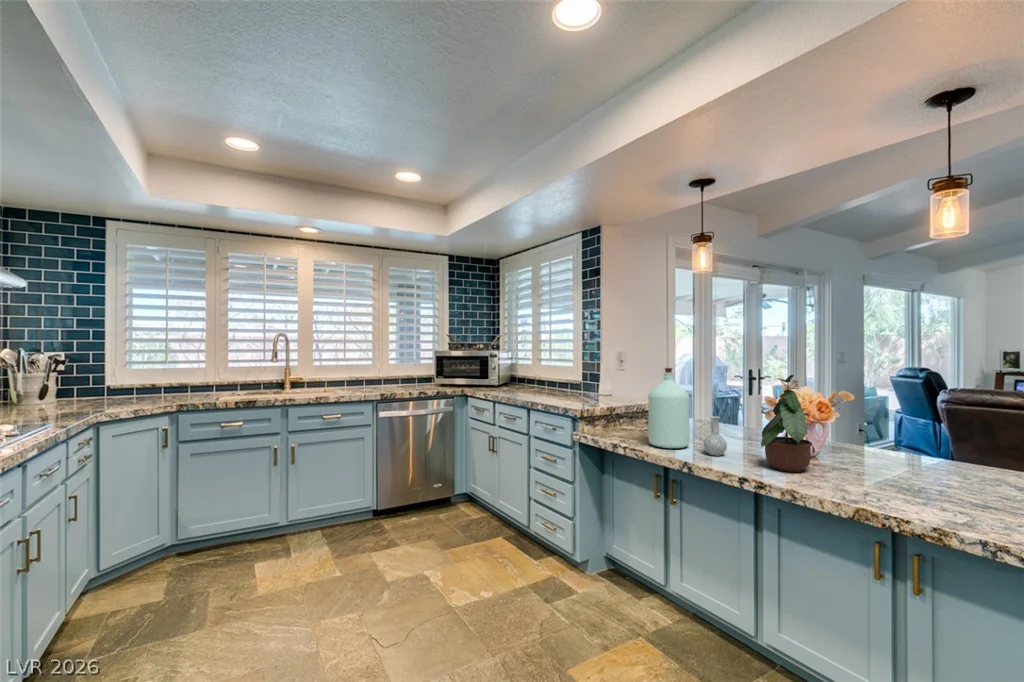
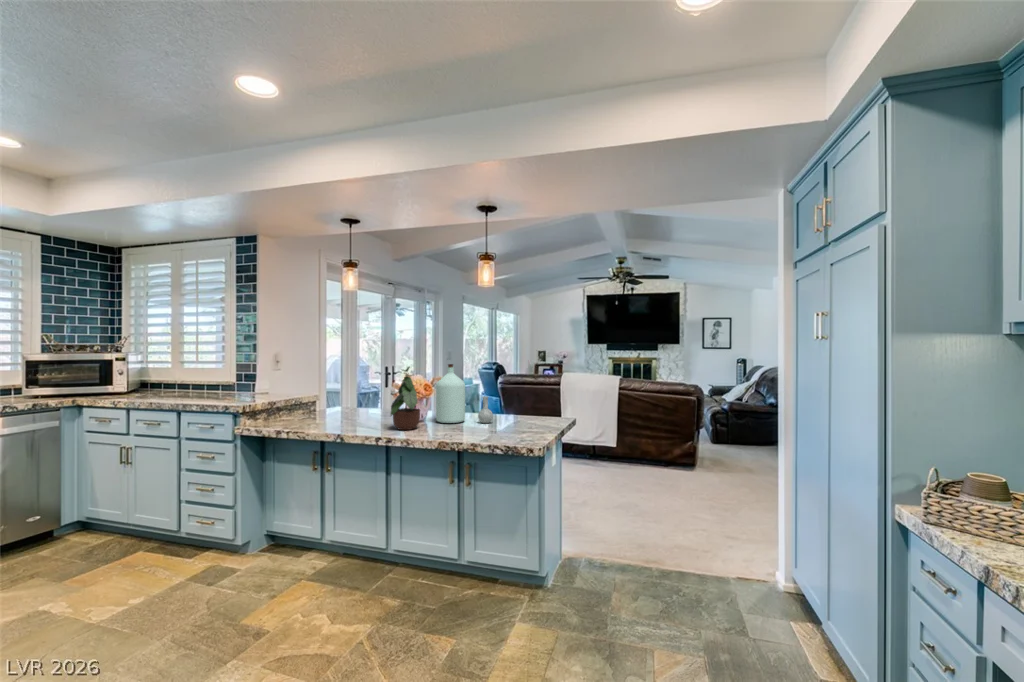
bottle: present [648,368,727,456] -> present [436,364,493,423]

